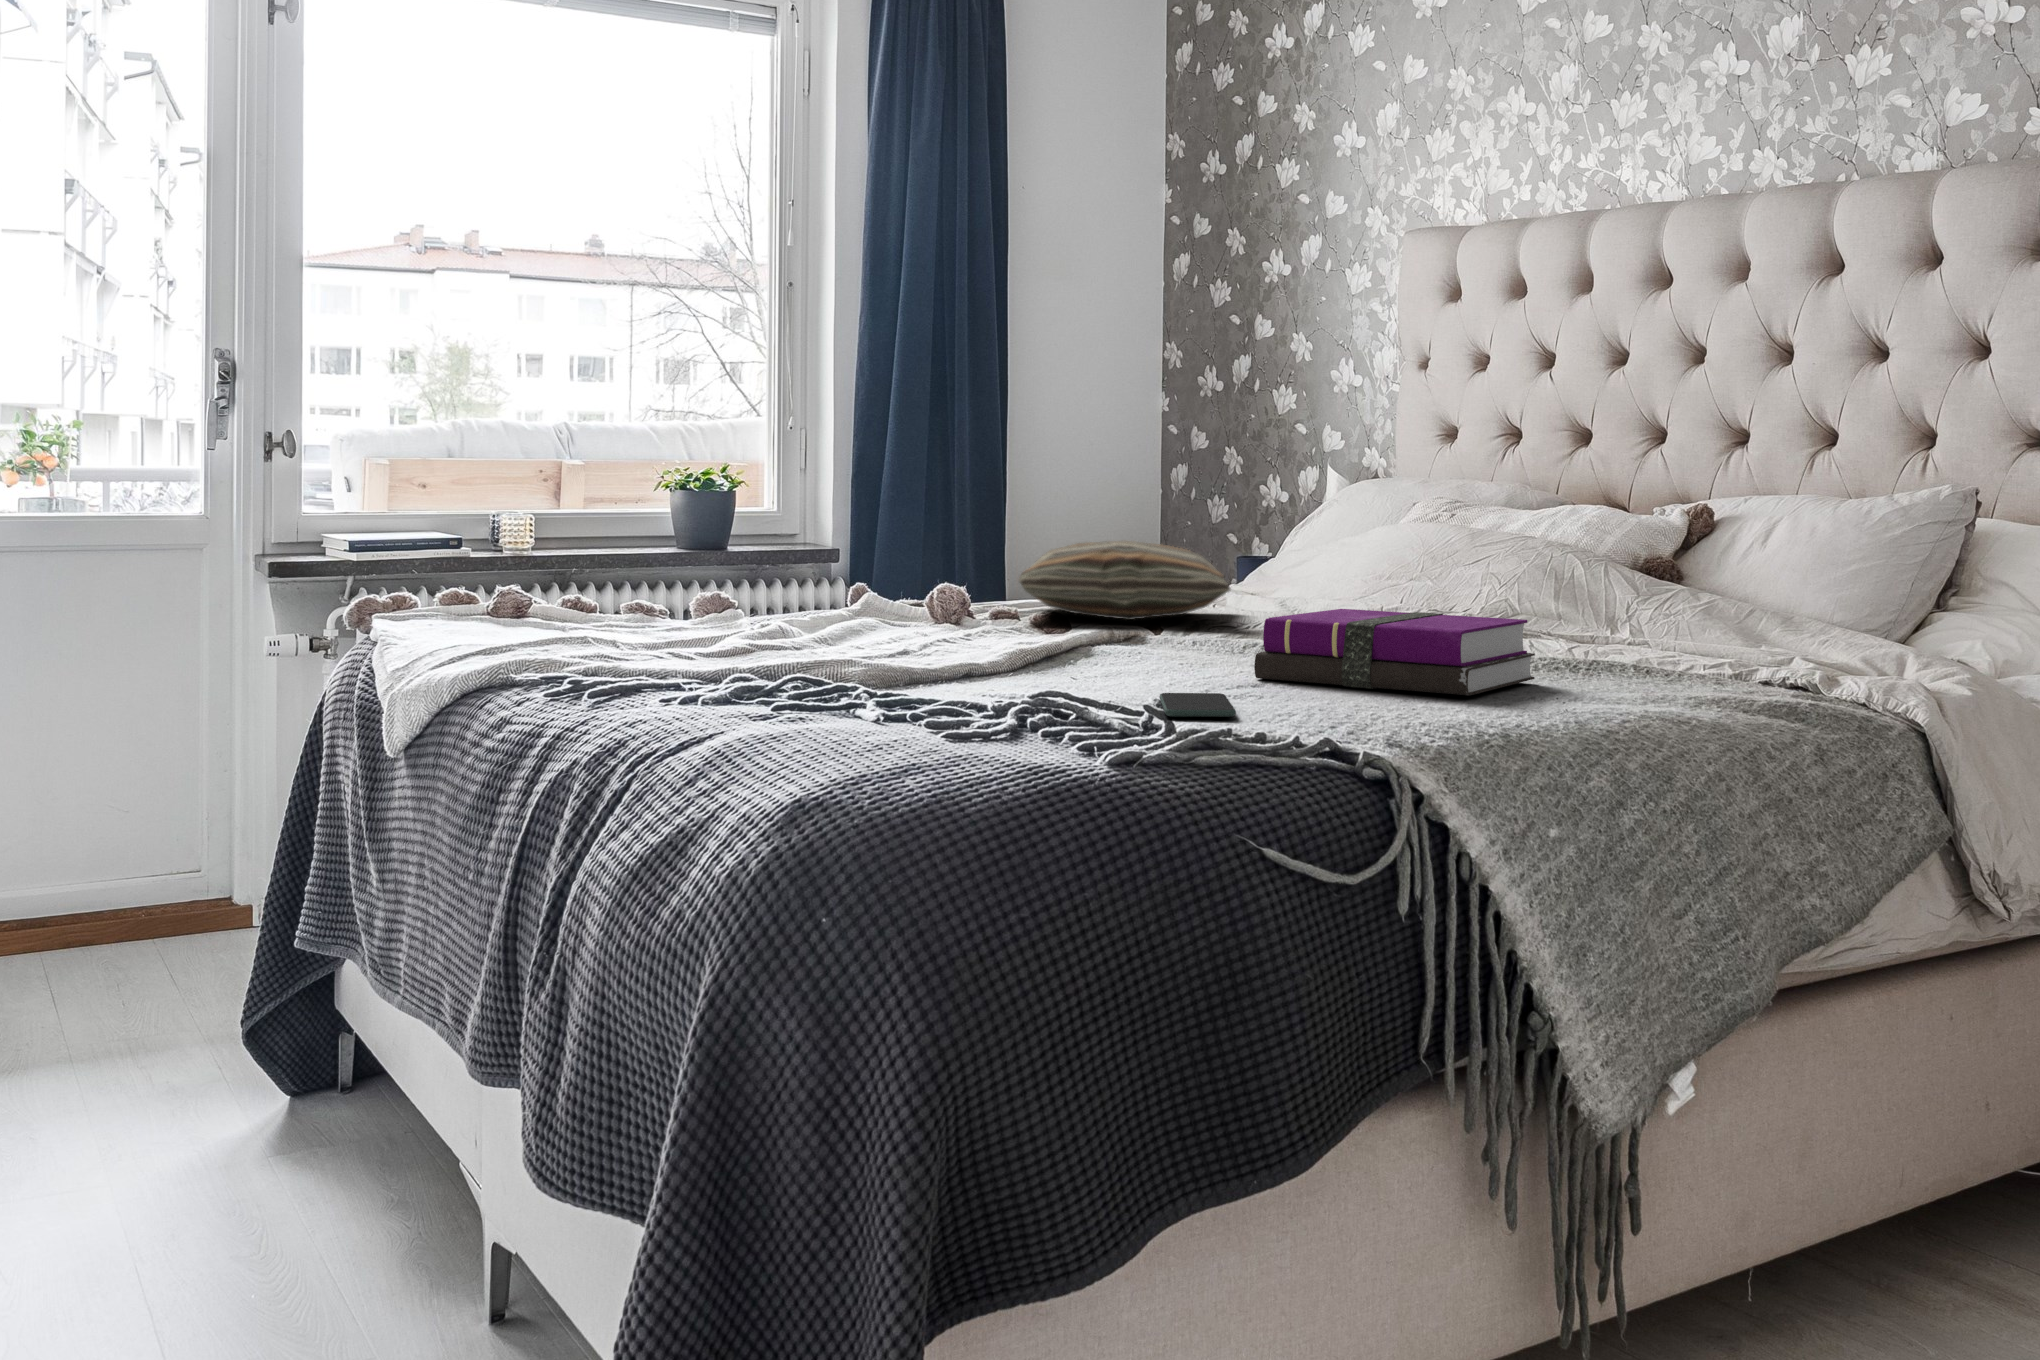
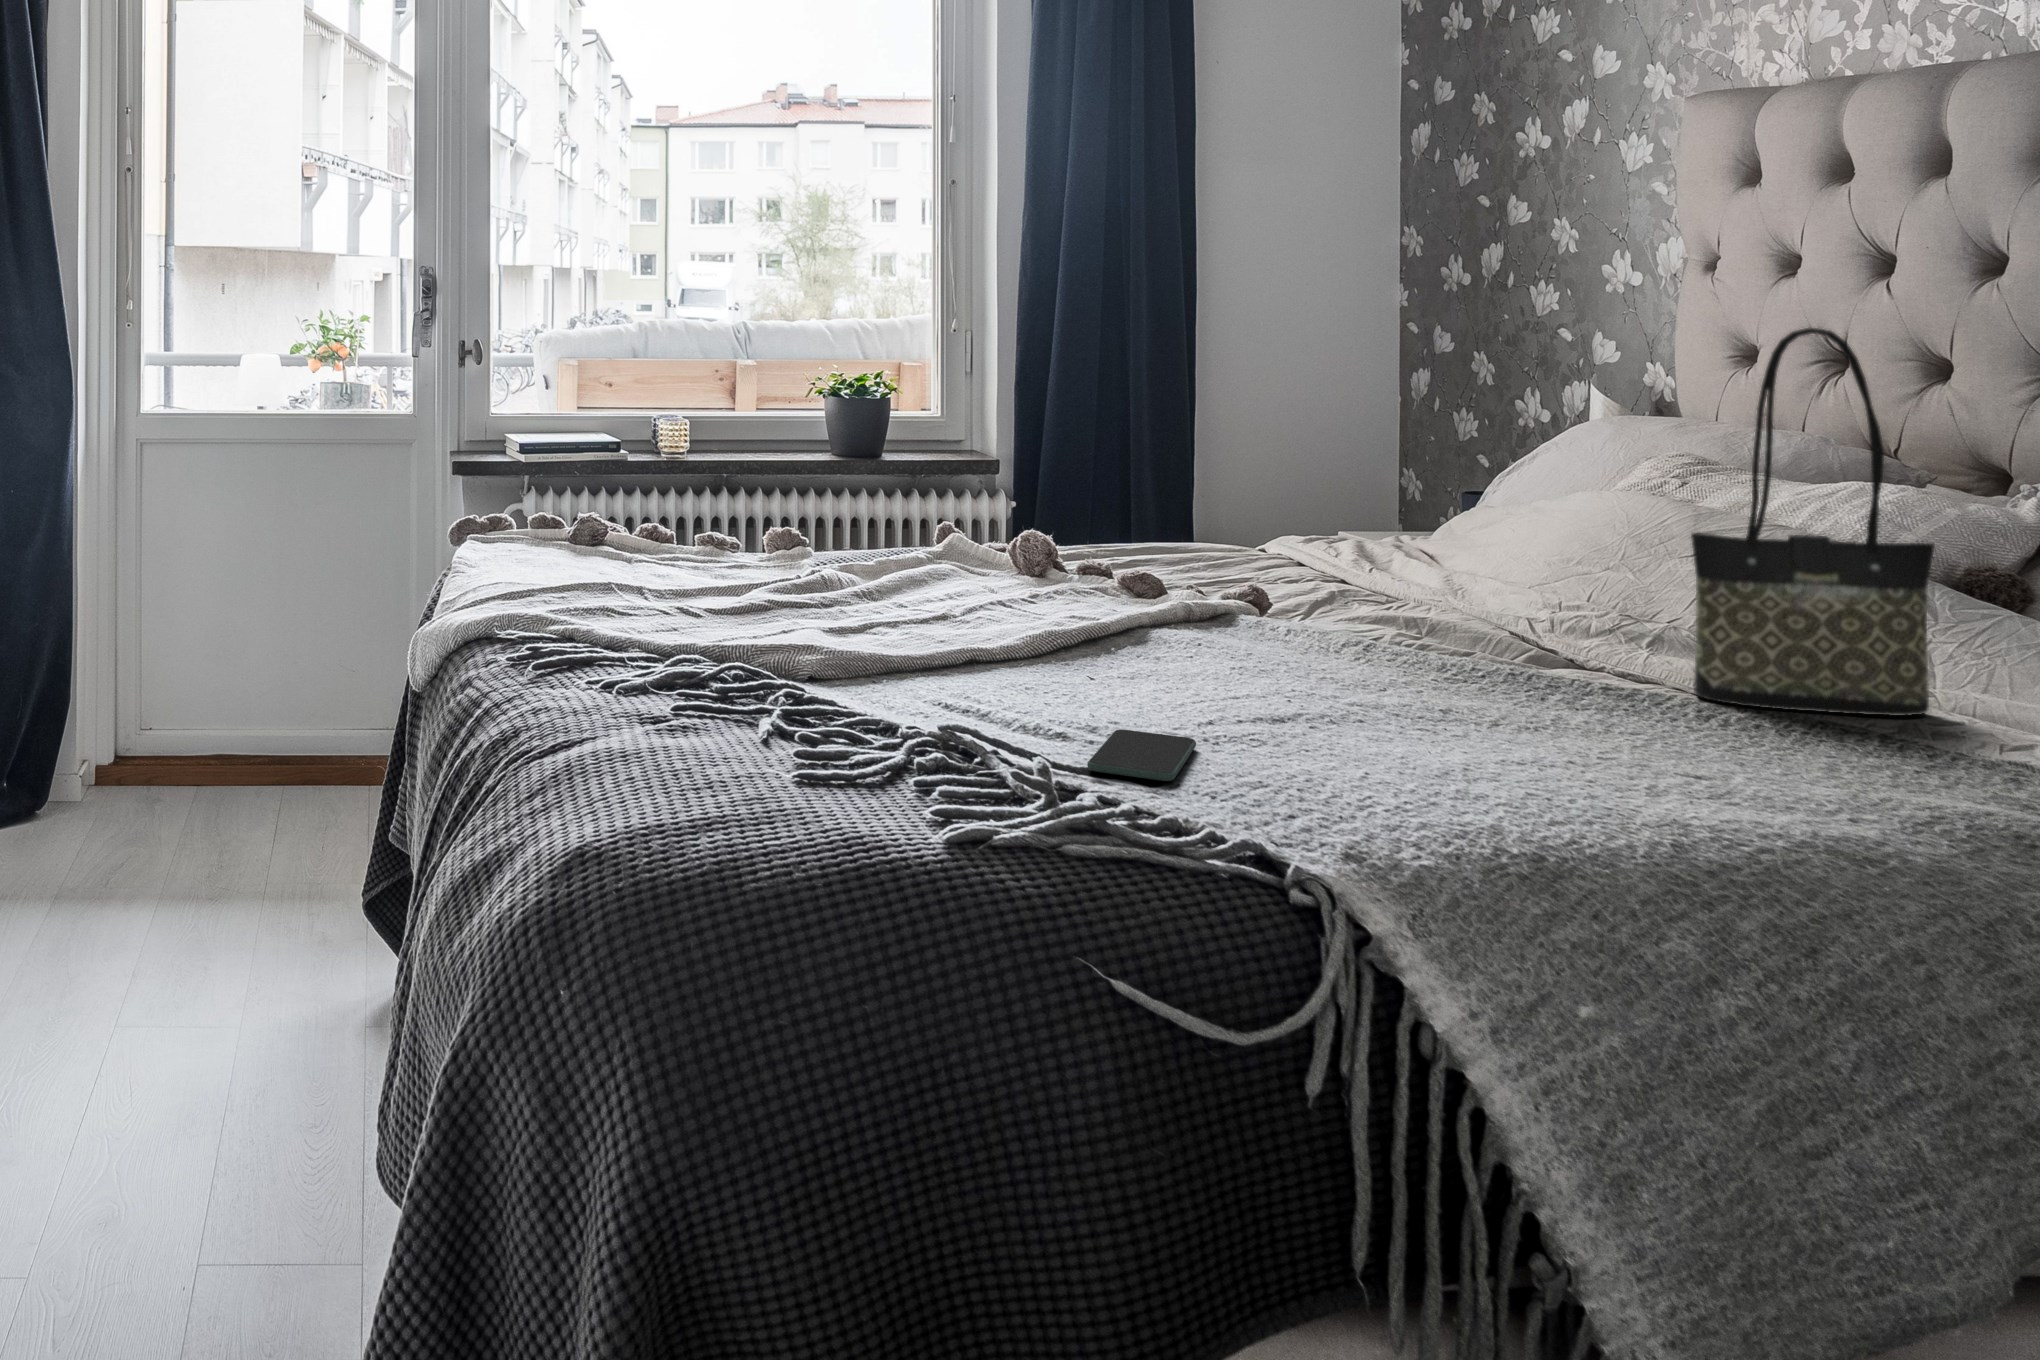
tote bag: none [1496,377,1633,660] -> present [1691,327,1934,716]
pillow: present [1019,541,1231,620] -> none [1093,490,1377,585]
notebook: present [1254,609,1535,695] -> none [1282,623,1701,776]

